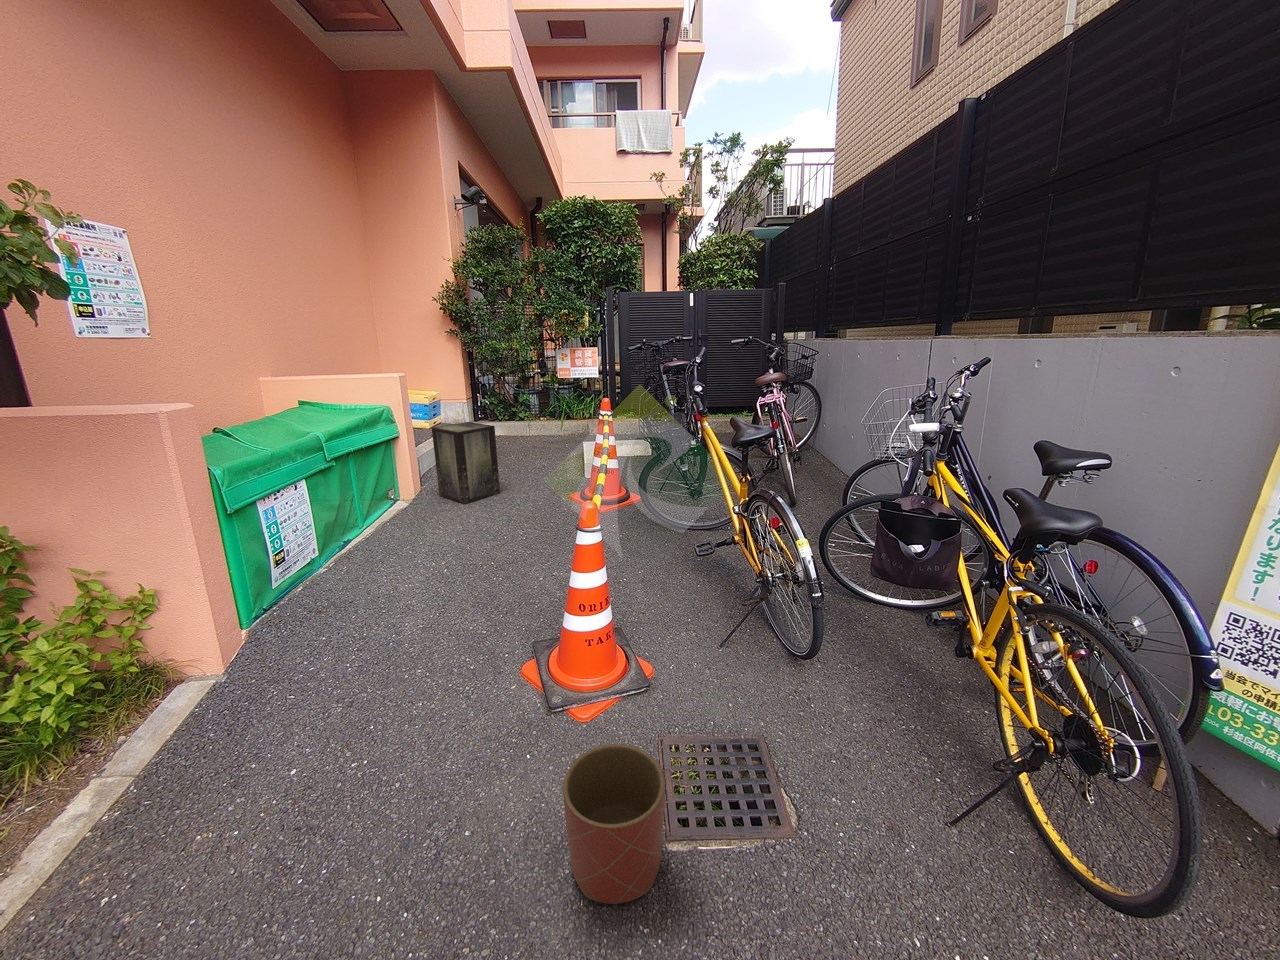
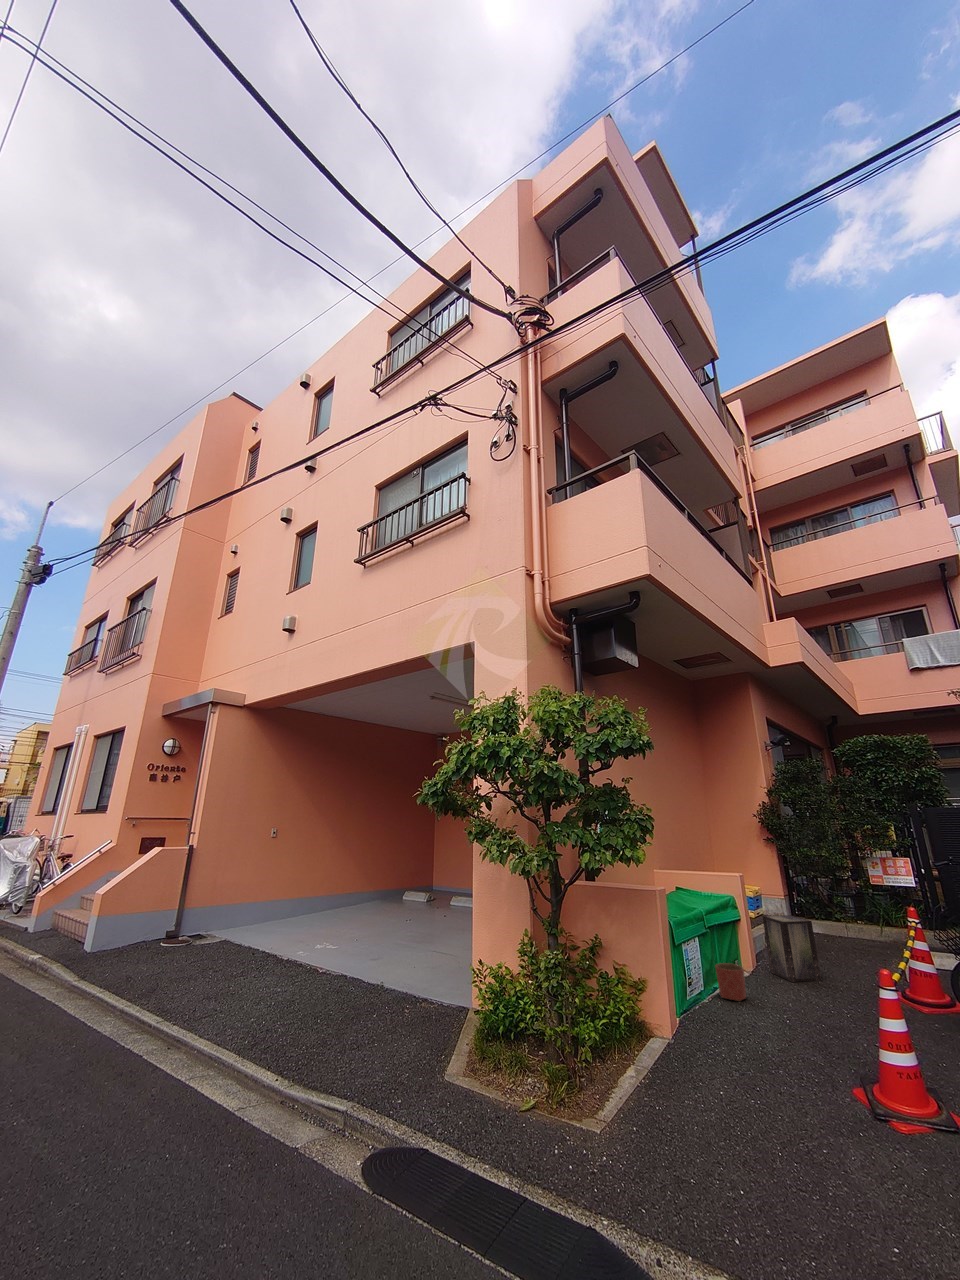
planter: present [563,744,665,904] -> present [716,963,746,1001]

